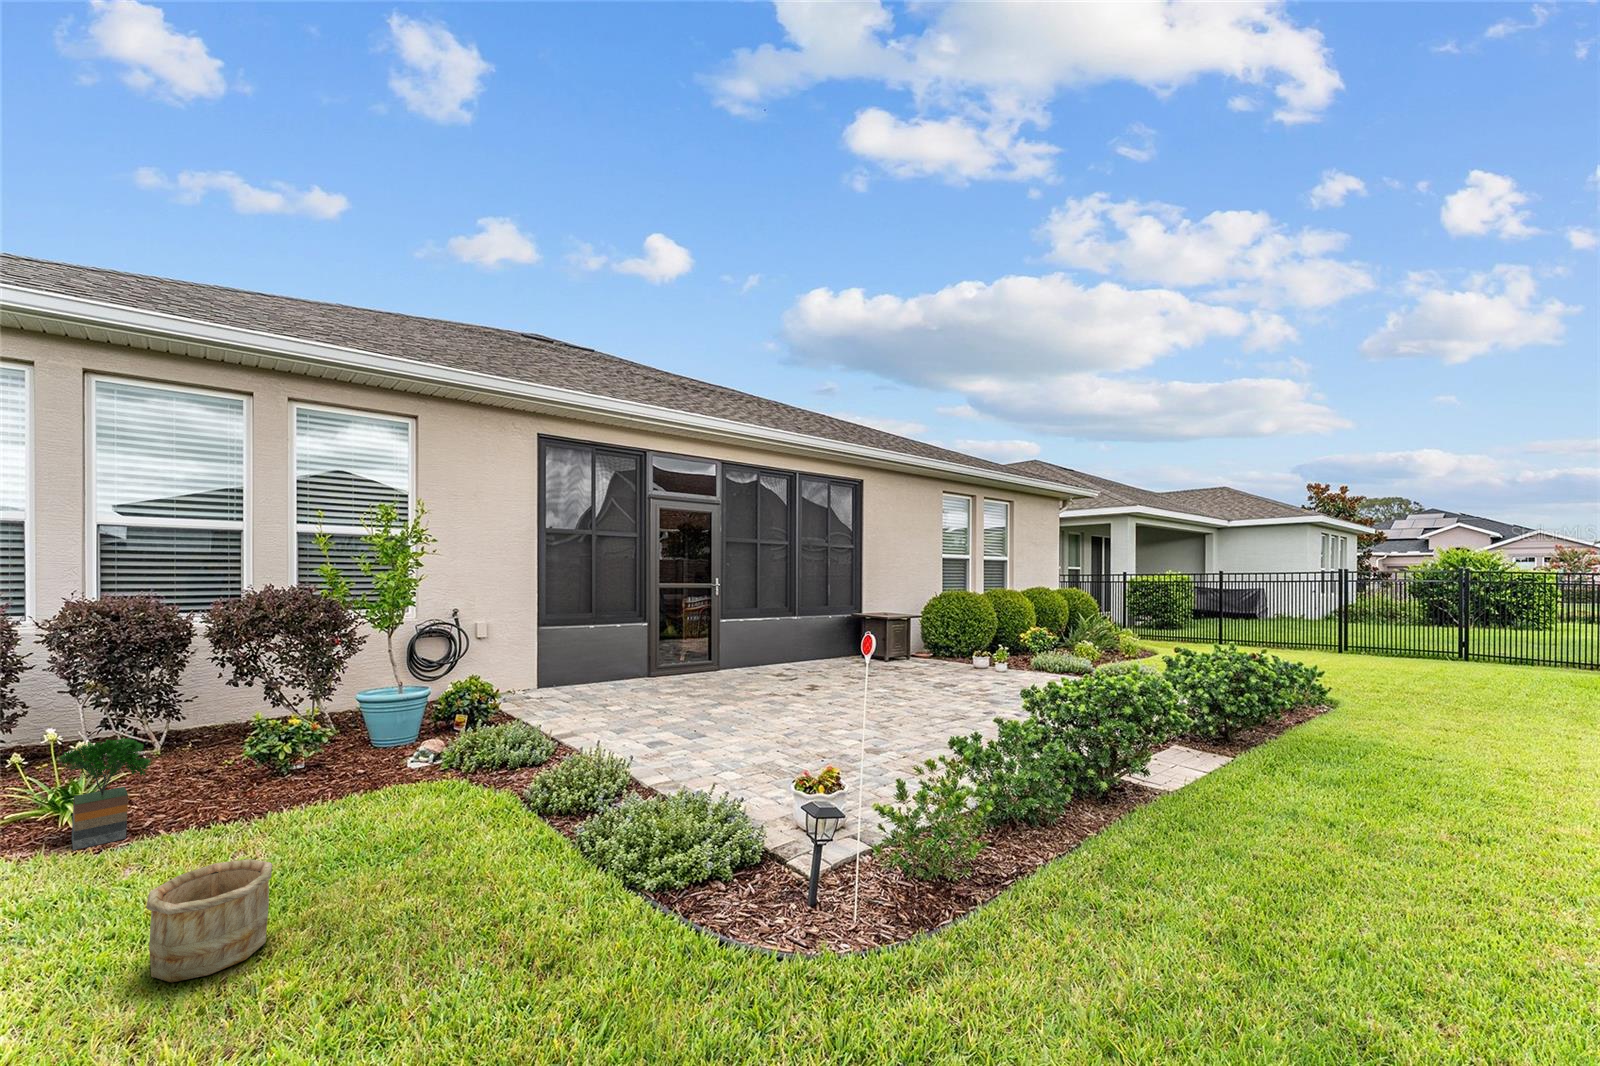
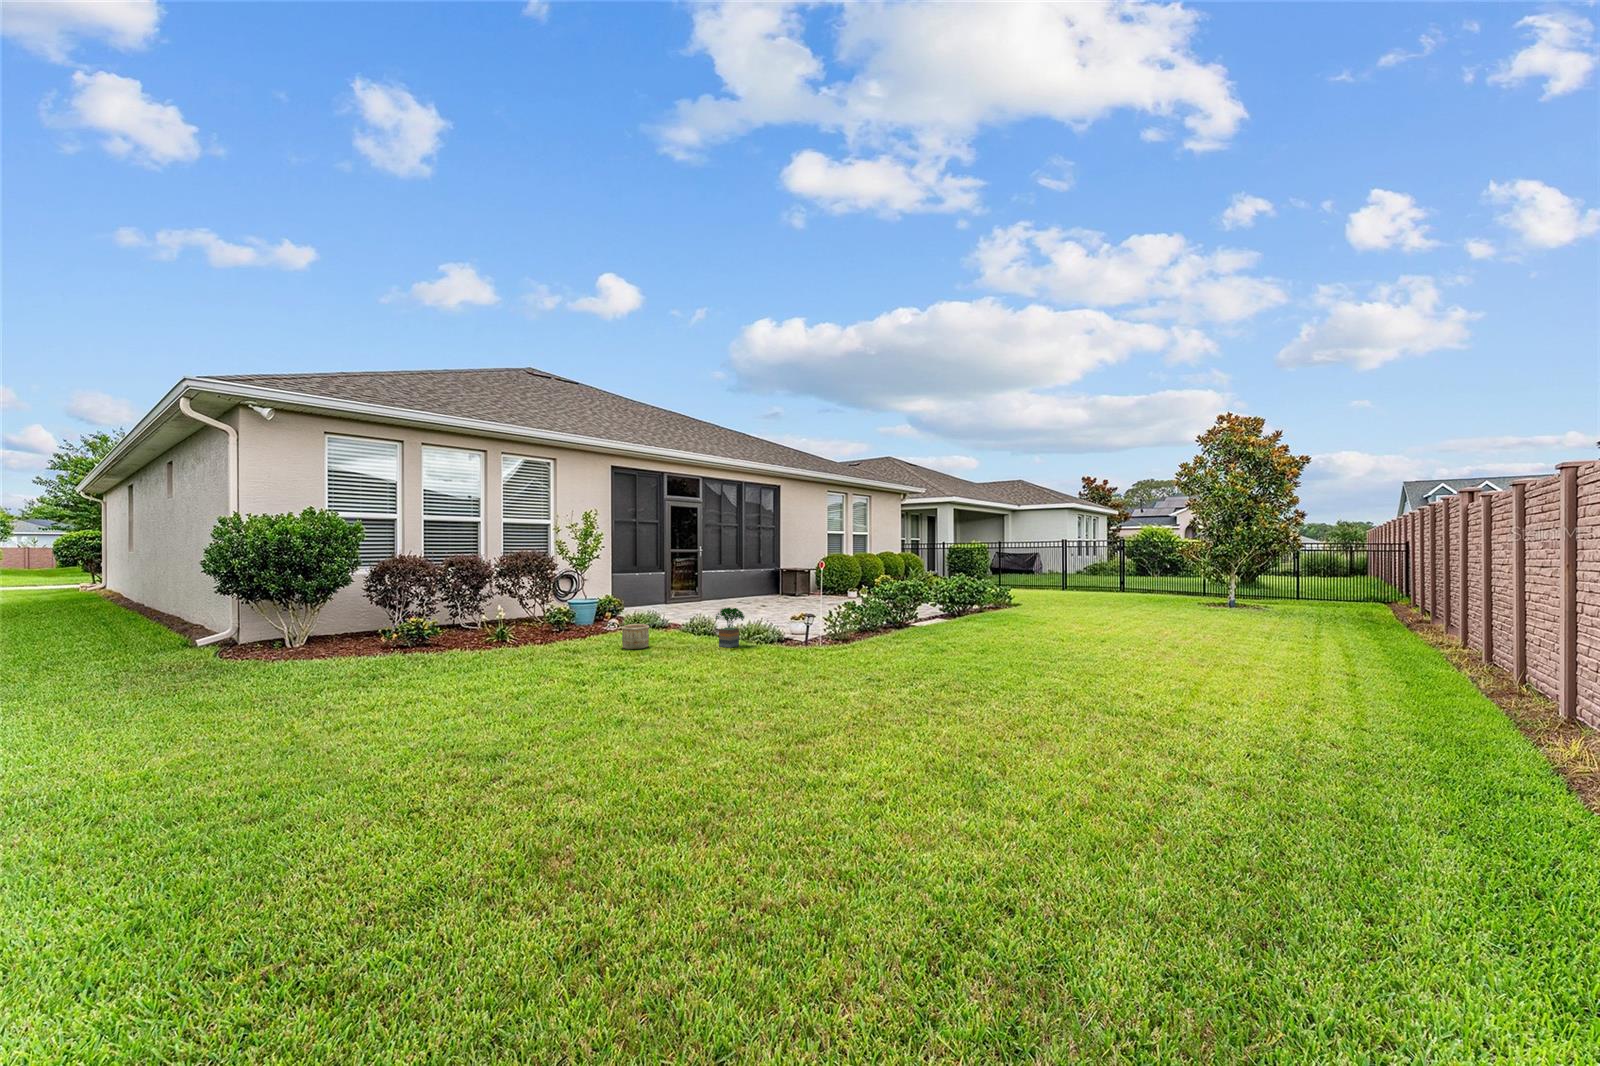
potted tree: present [59,738,151,850] -> present [716,608,744,648]

